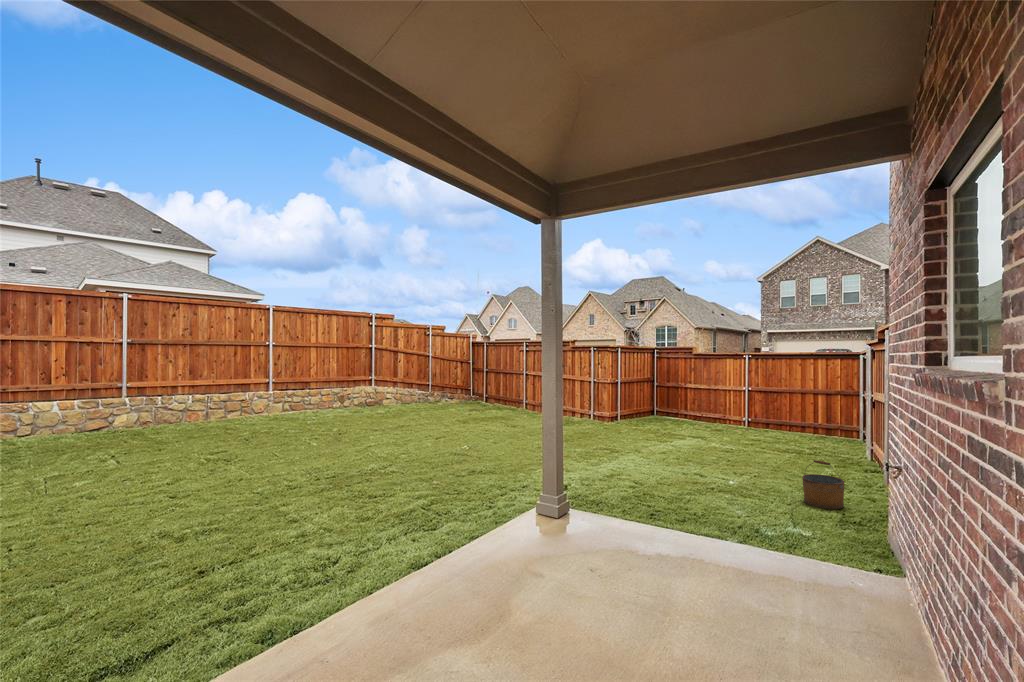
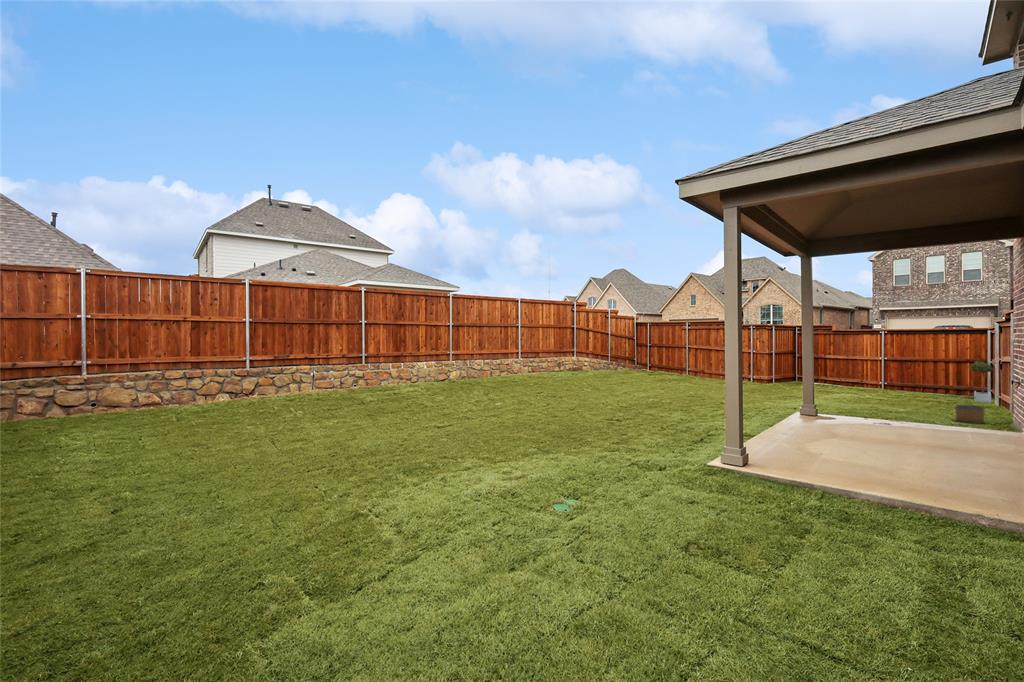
potted tree: none [837,394,866,453] -> present [970,361,994,403]

